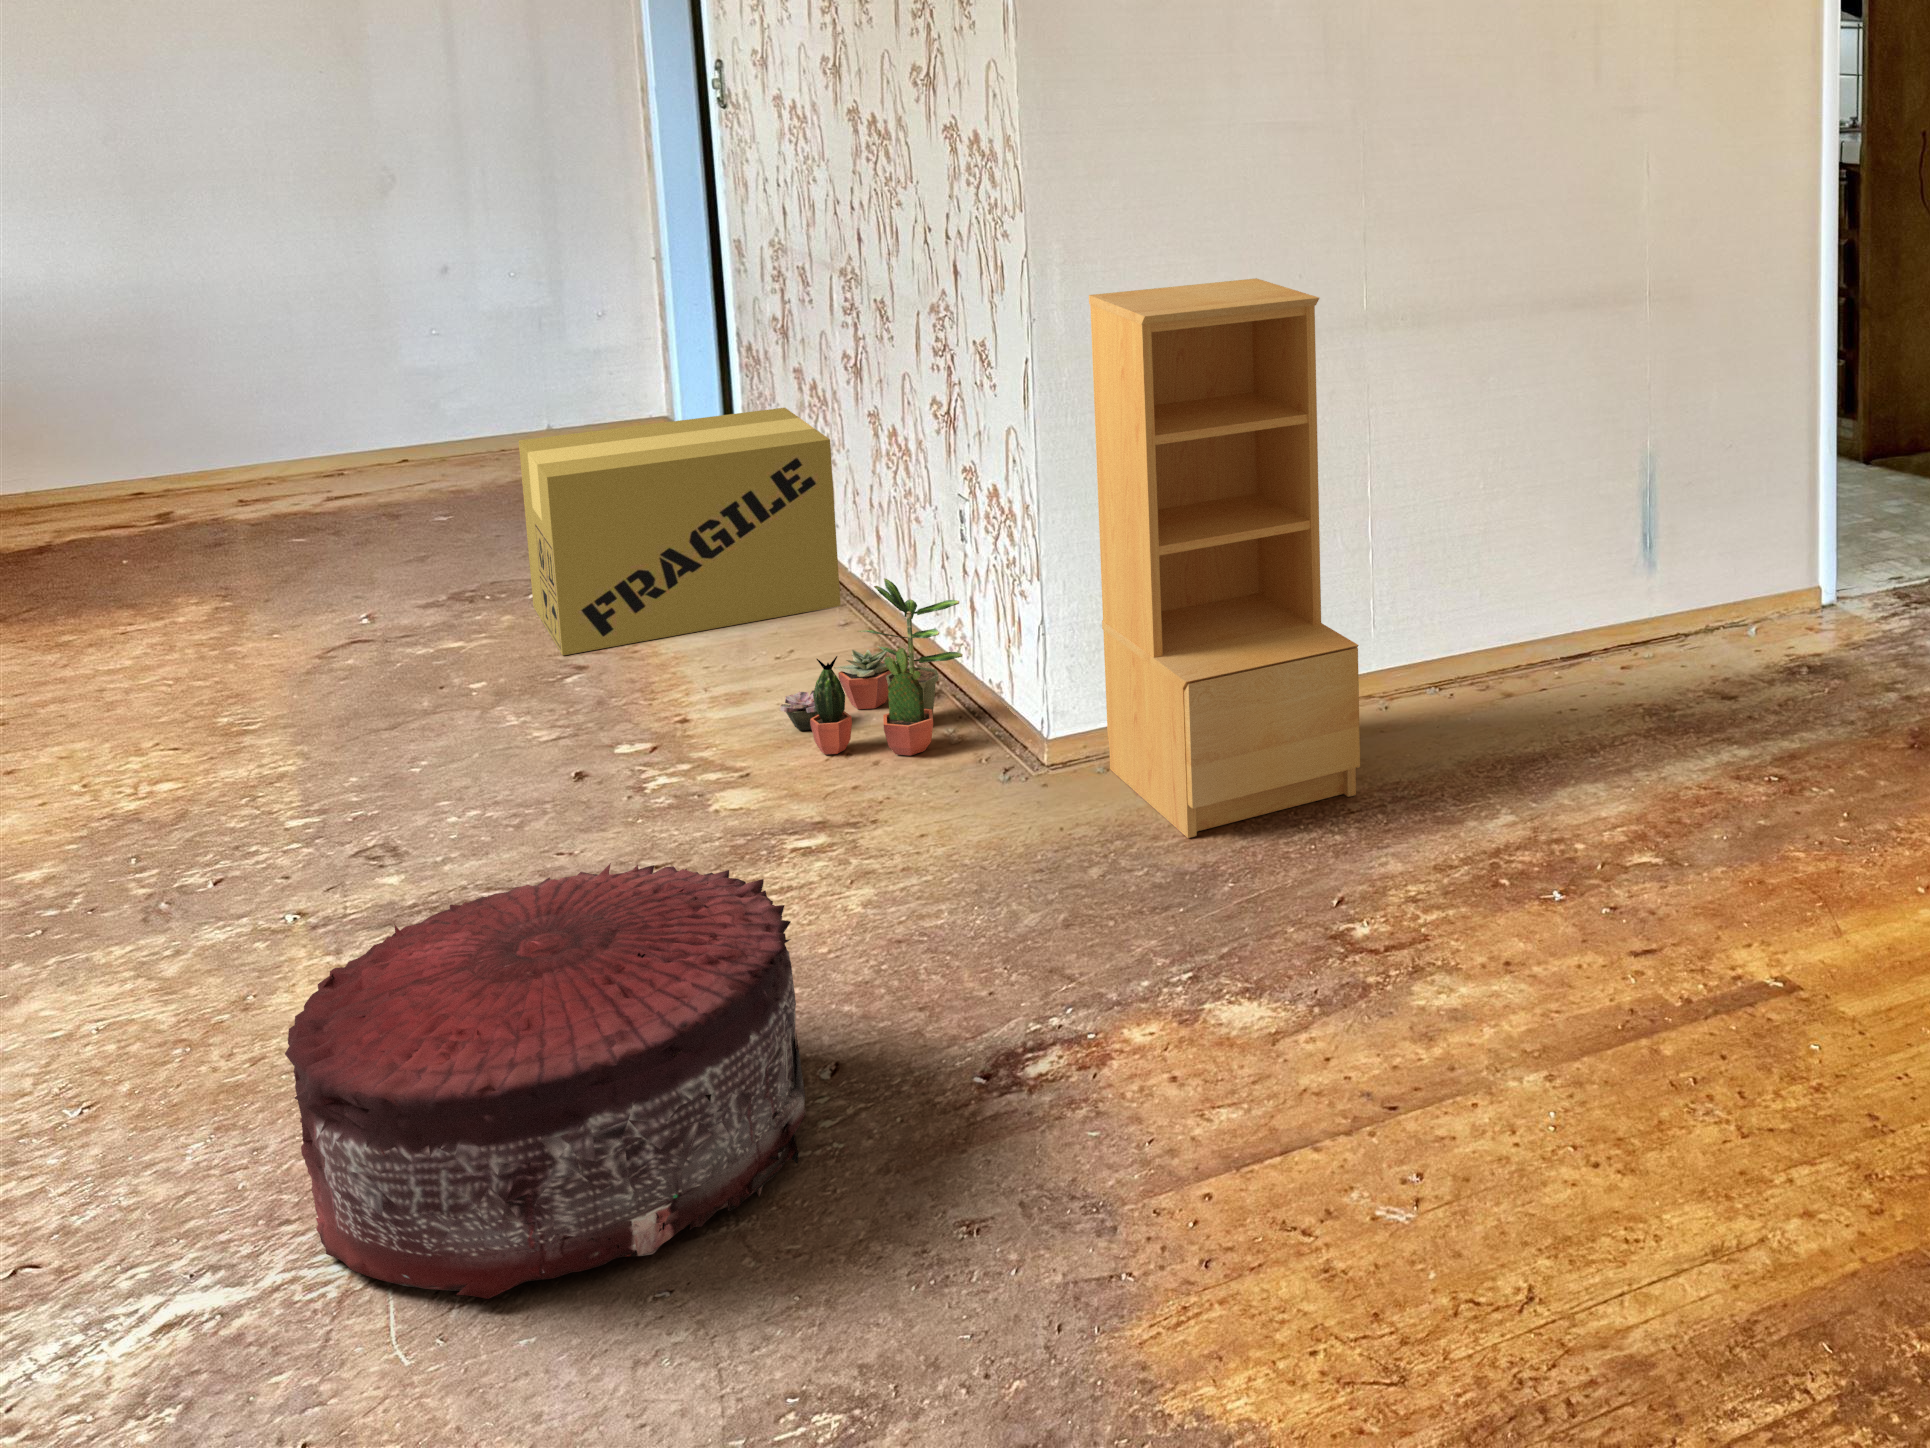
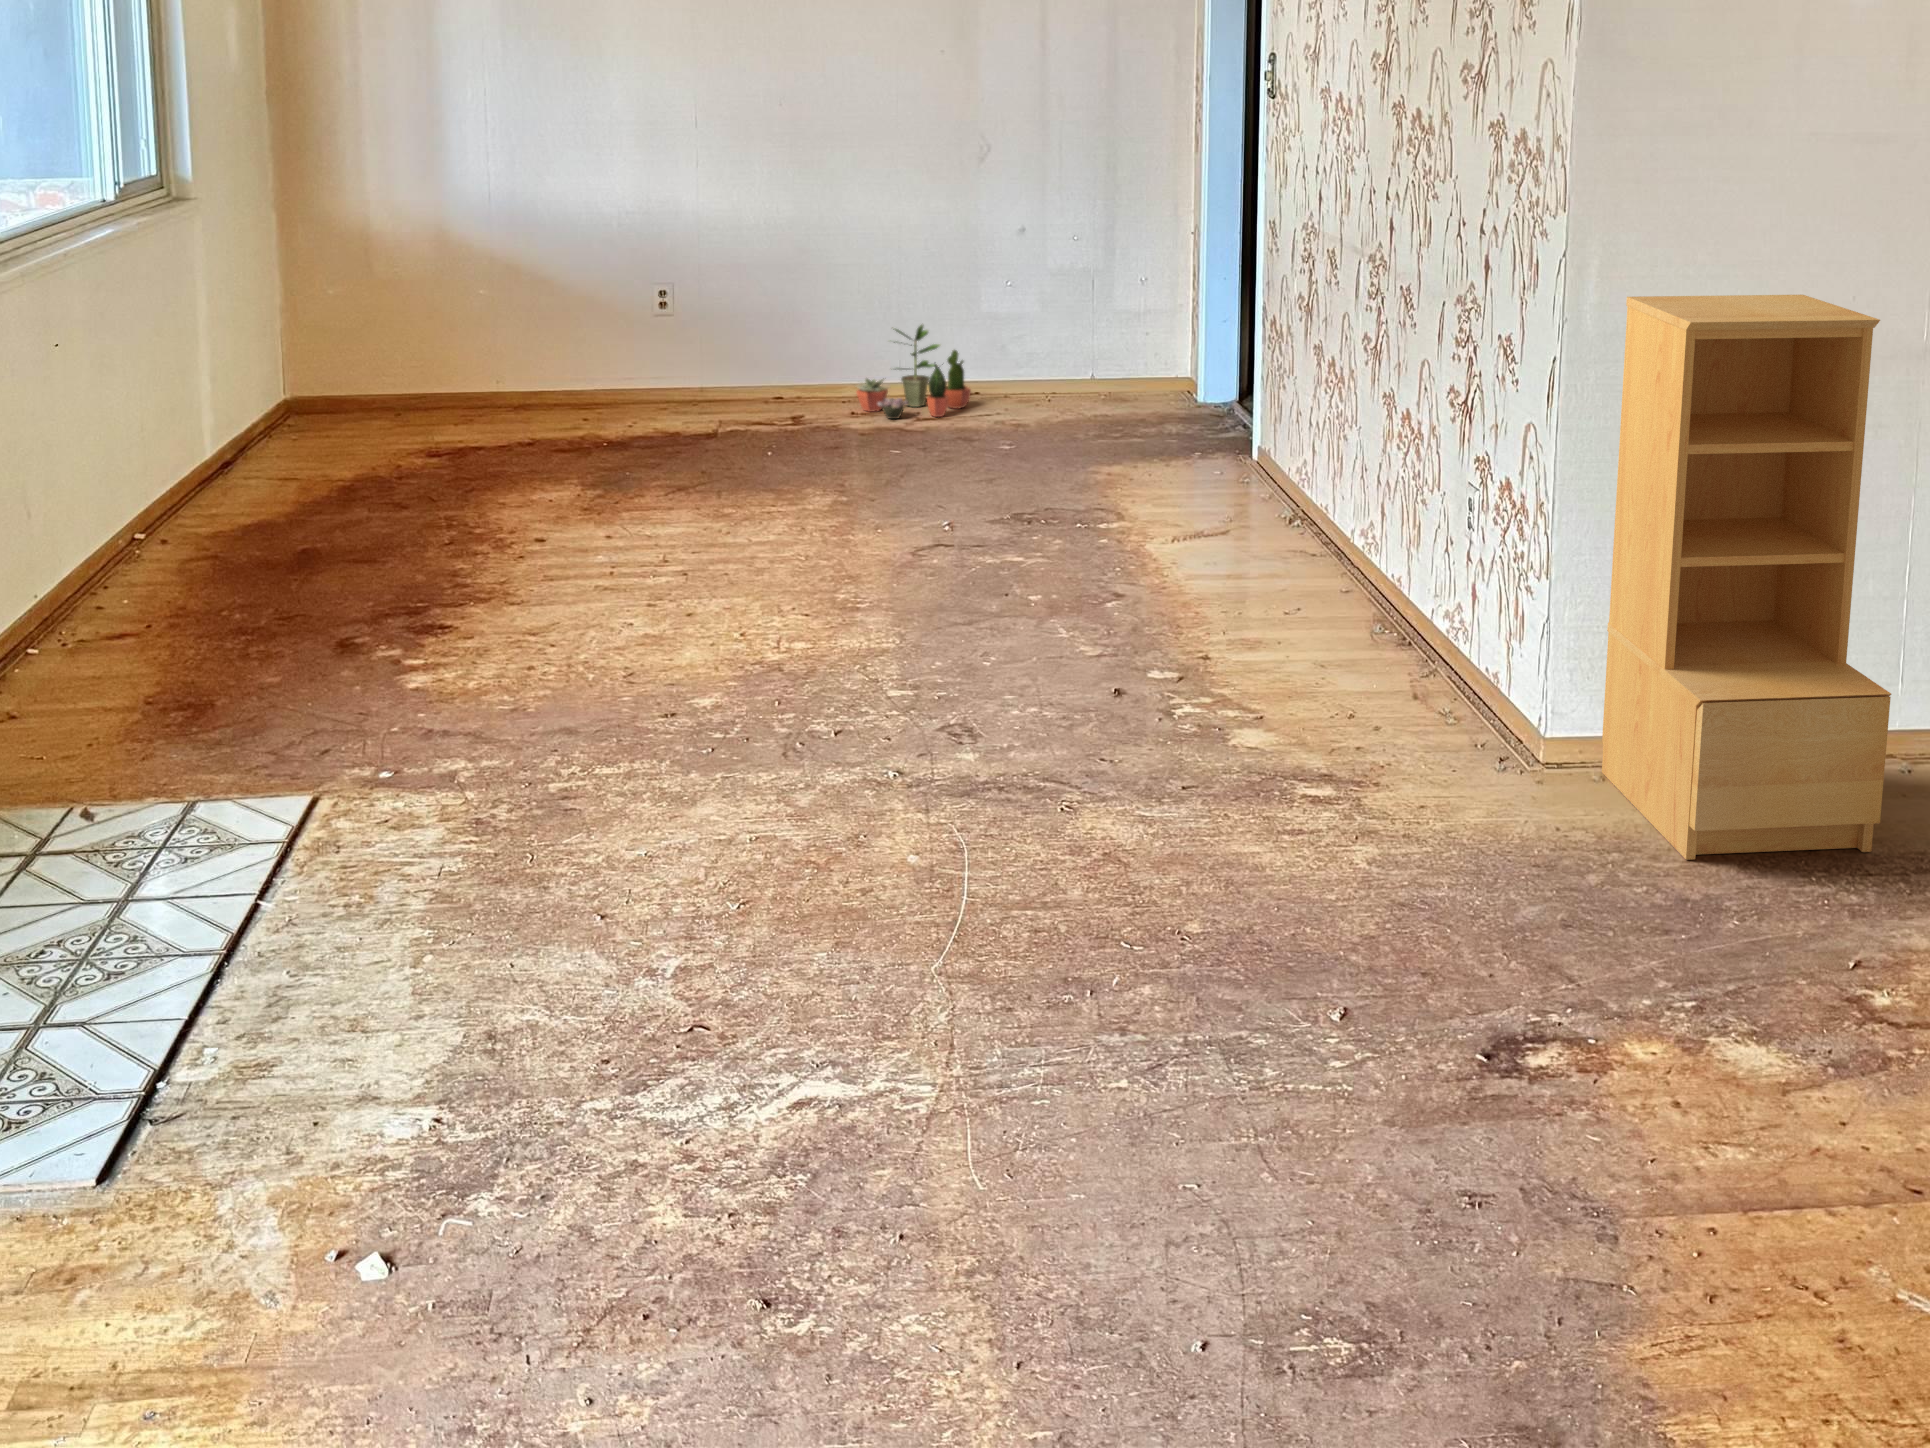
cardboard box: present [519,408,841,655] -> none [1083,380,1345,575]
potted plant: present [780,578,963,756] -> present [855,325,971,419]
pouf: present [285,863,806,1299] -> none [903,773,1321,1148]

